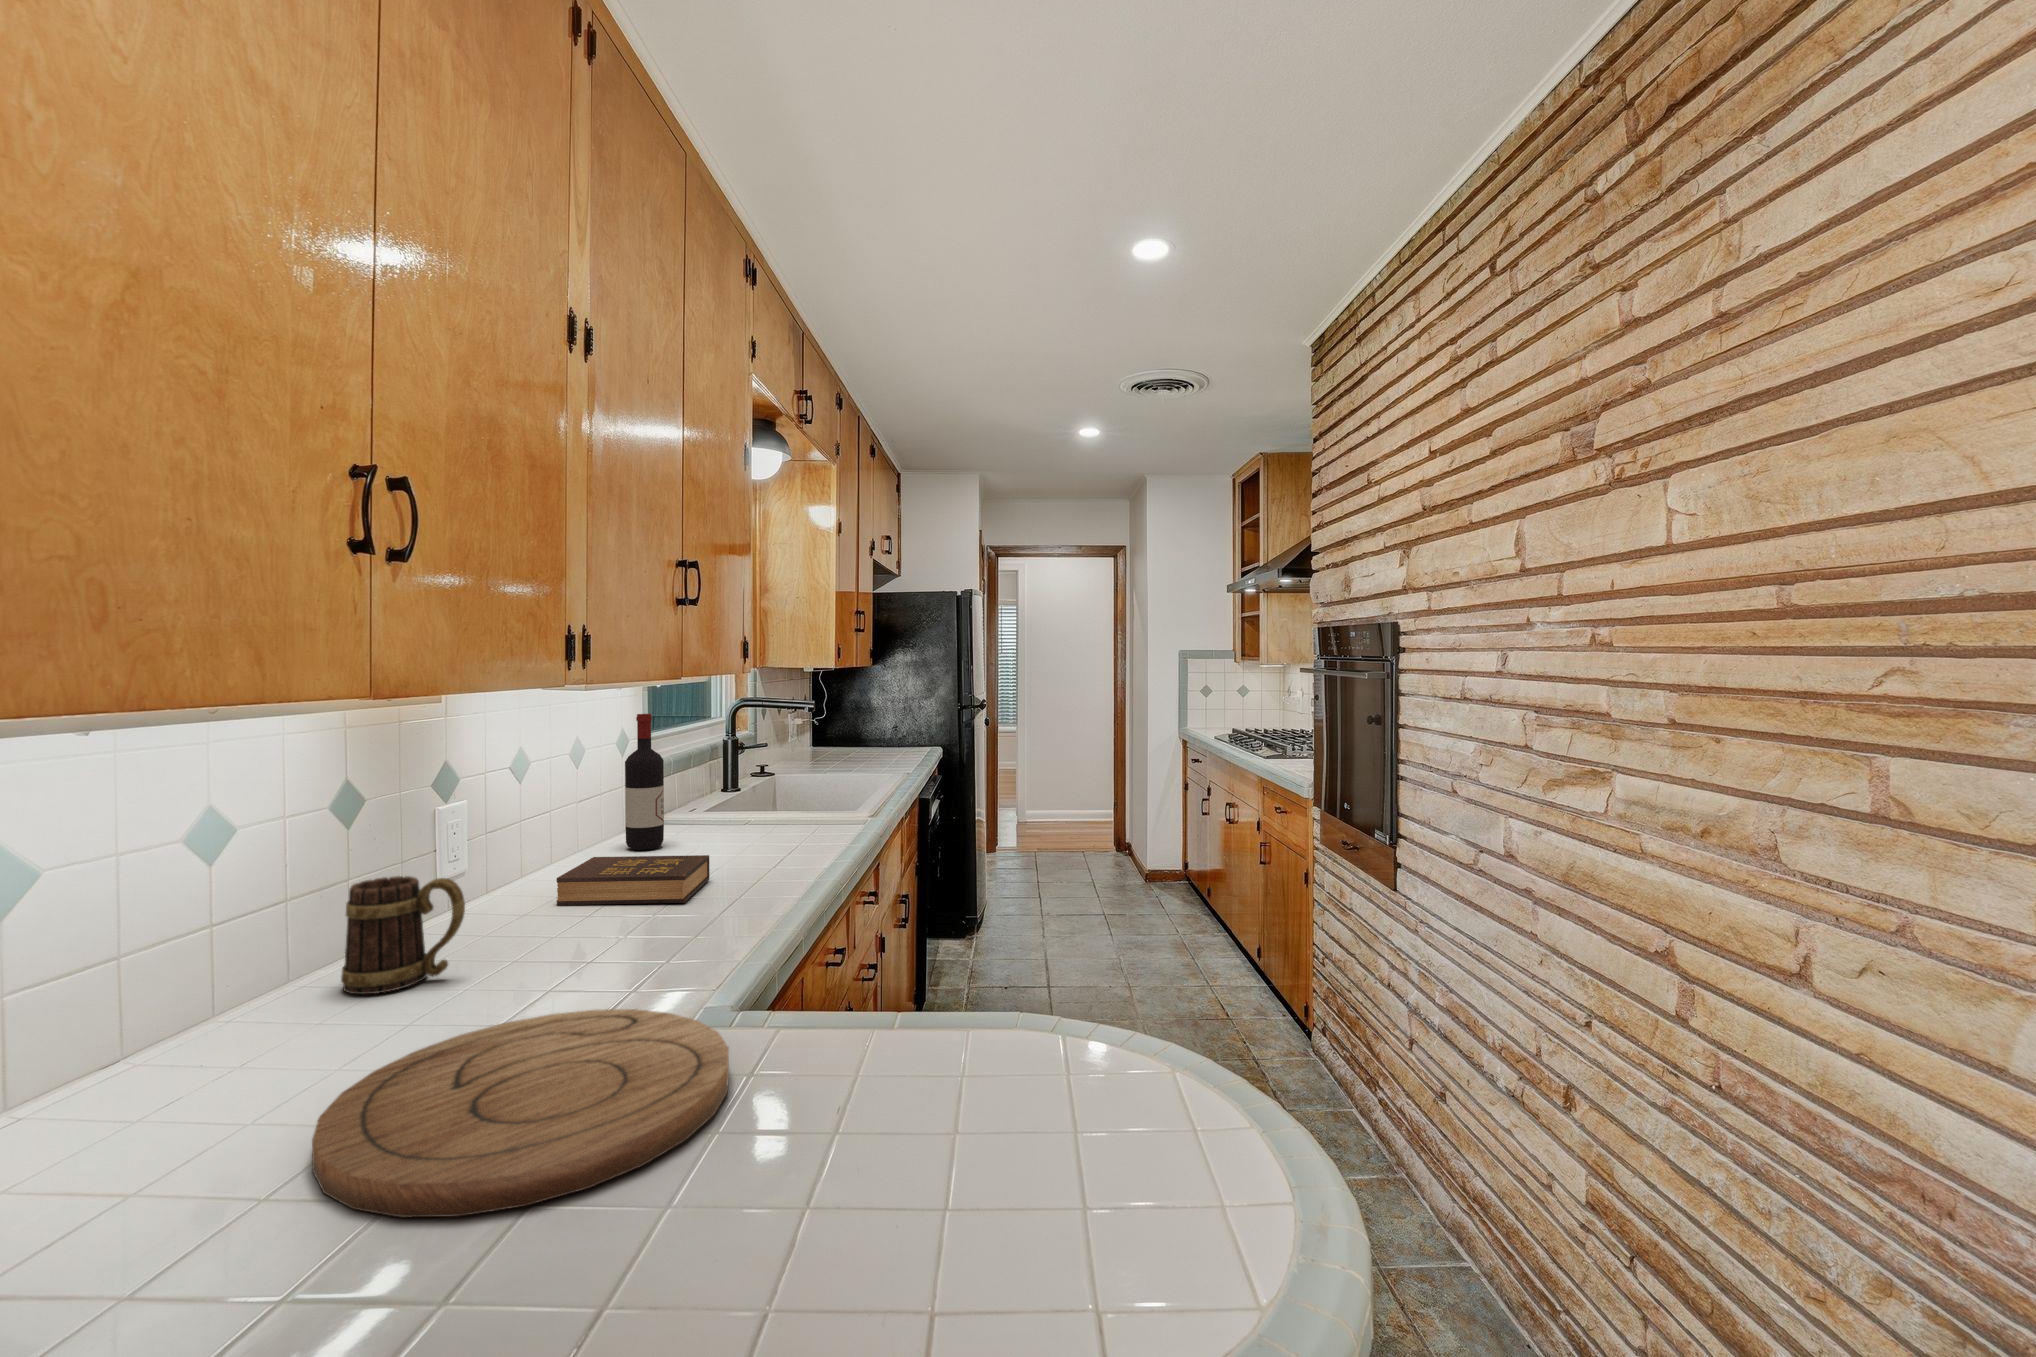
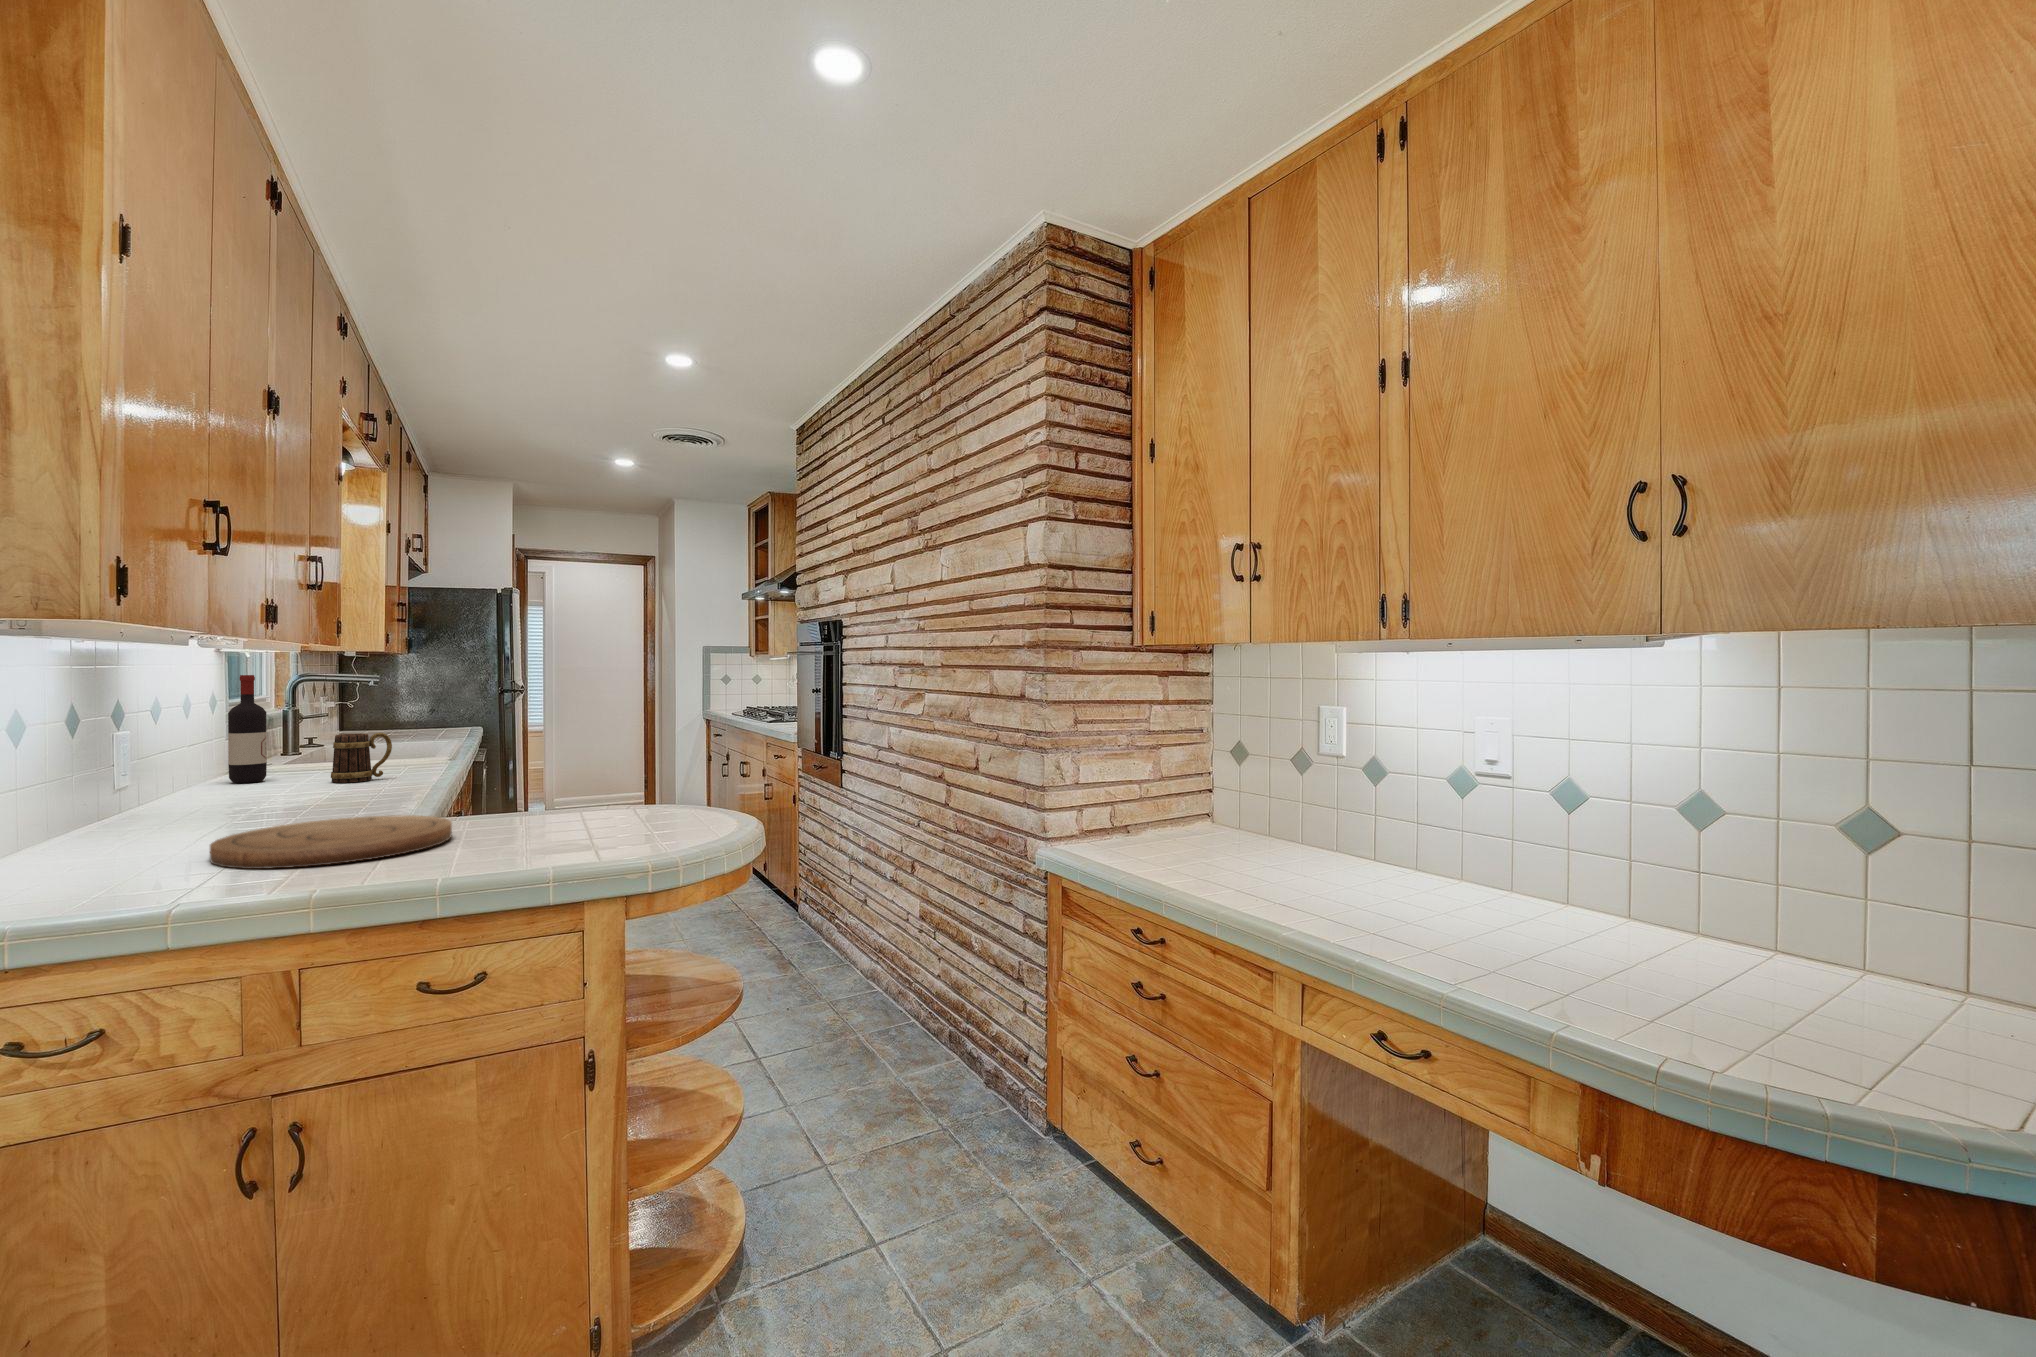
hardback book: present [557,855,710,905] -> none [213,771,337,805]
mug: present [341,876,465,994] -> present [331,733,392,783]

